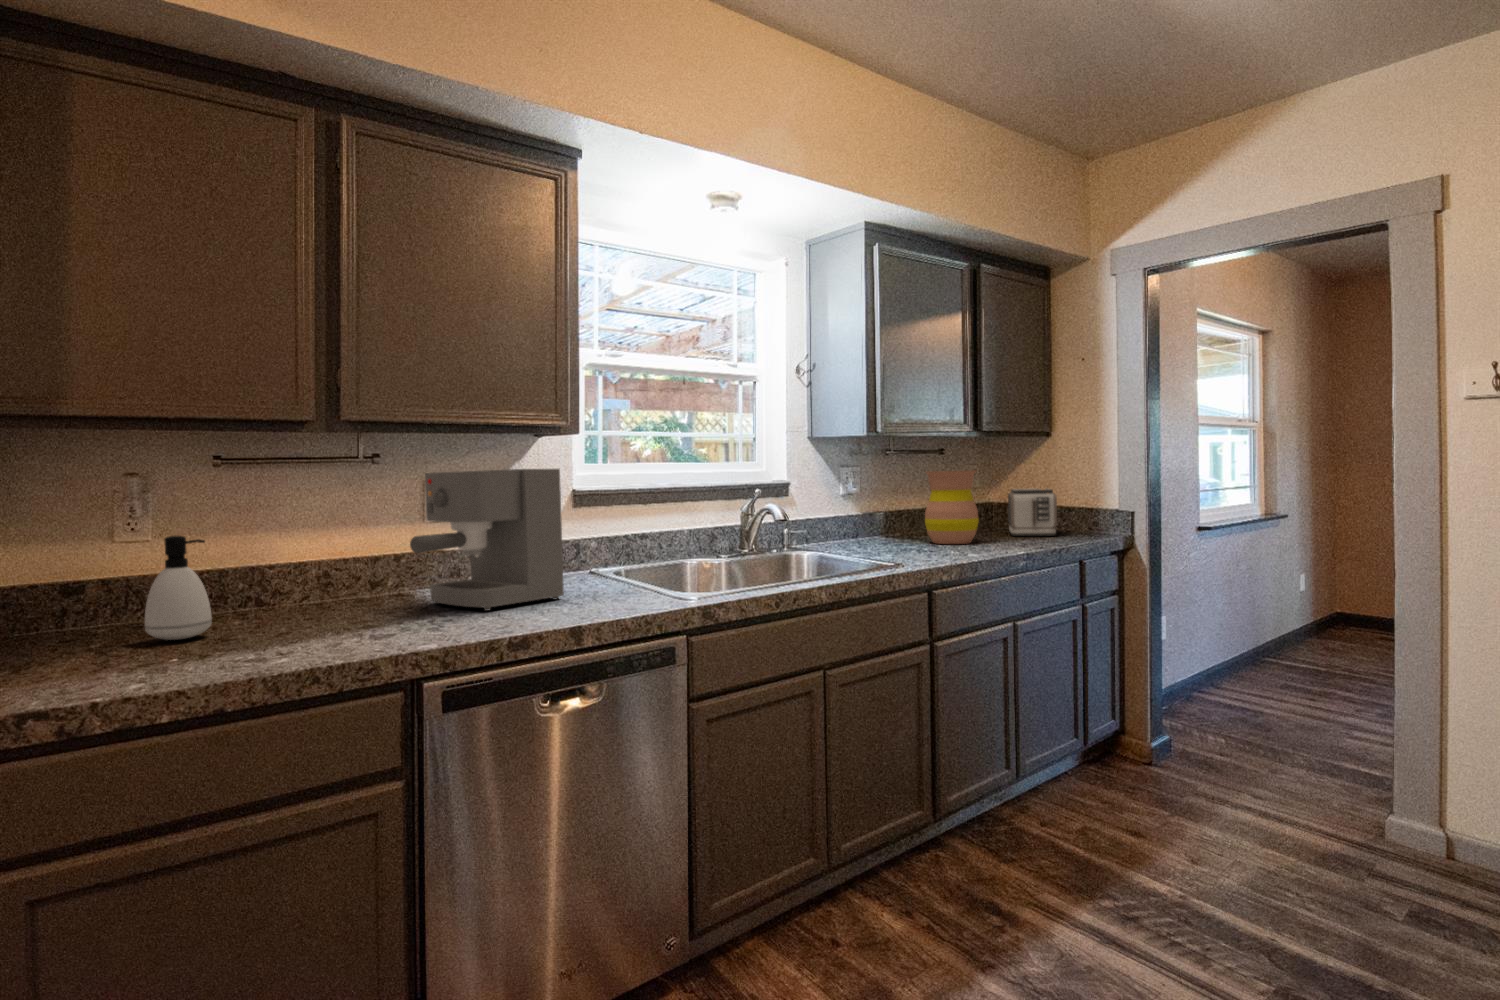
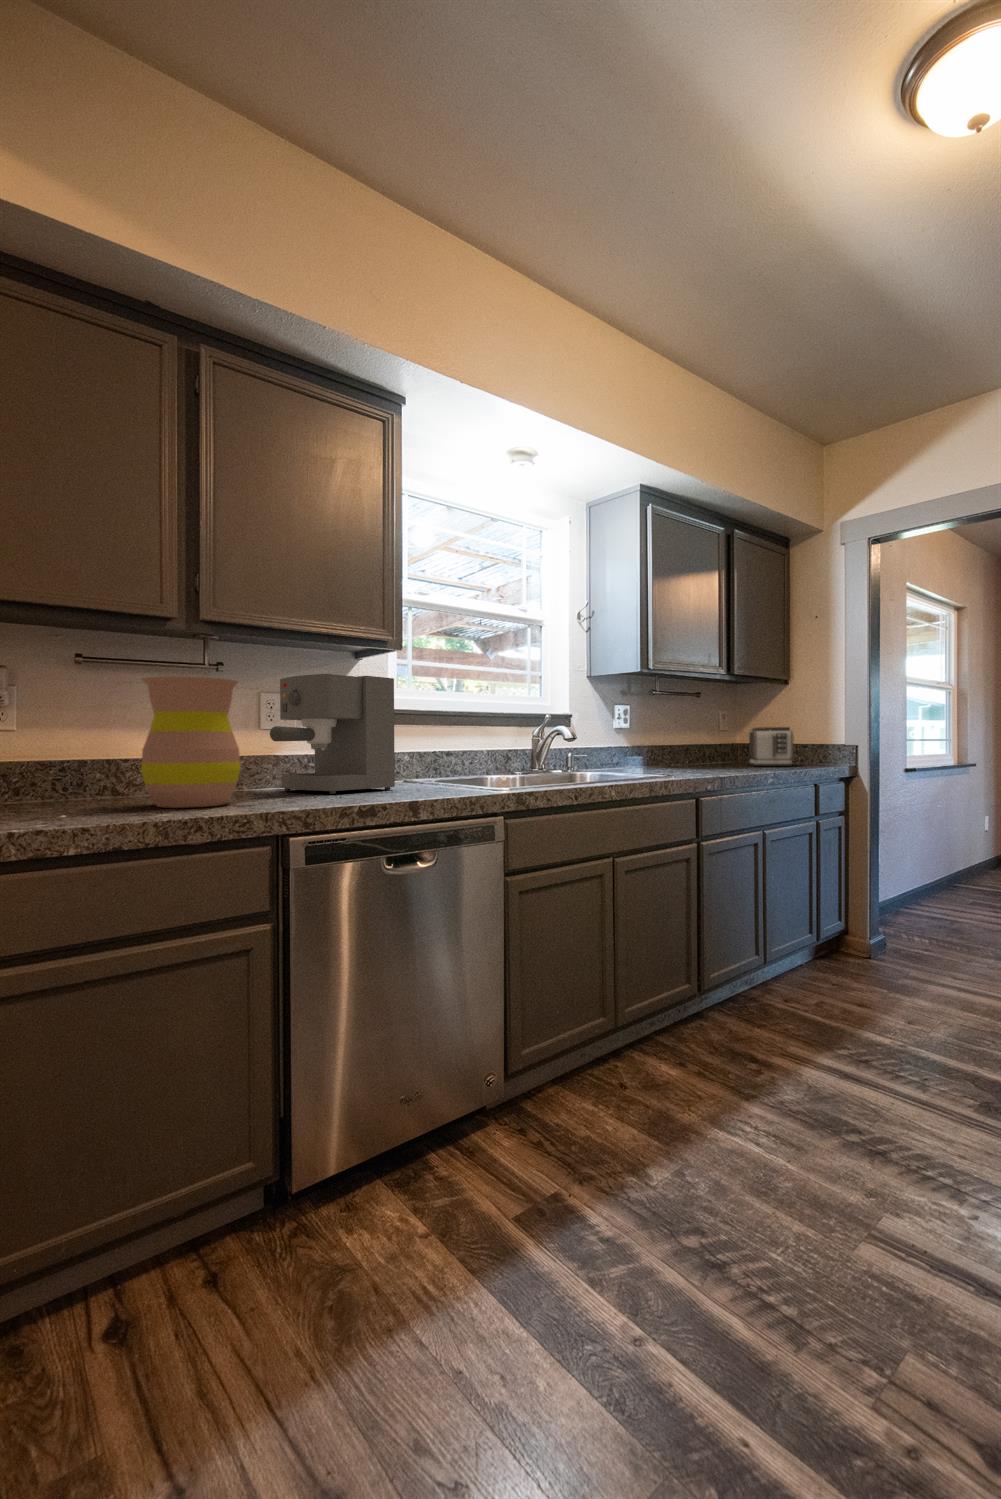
vase: present [925,470,979,544] -> present [141,676,241,808]
soap dispenser: present [145,536,212,640] -> none [46,715,102,804]

